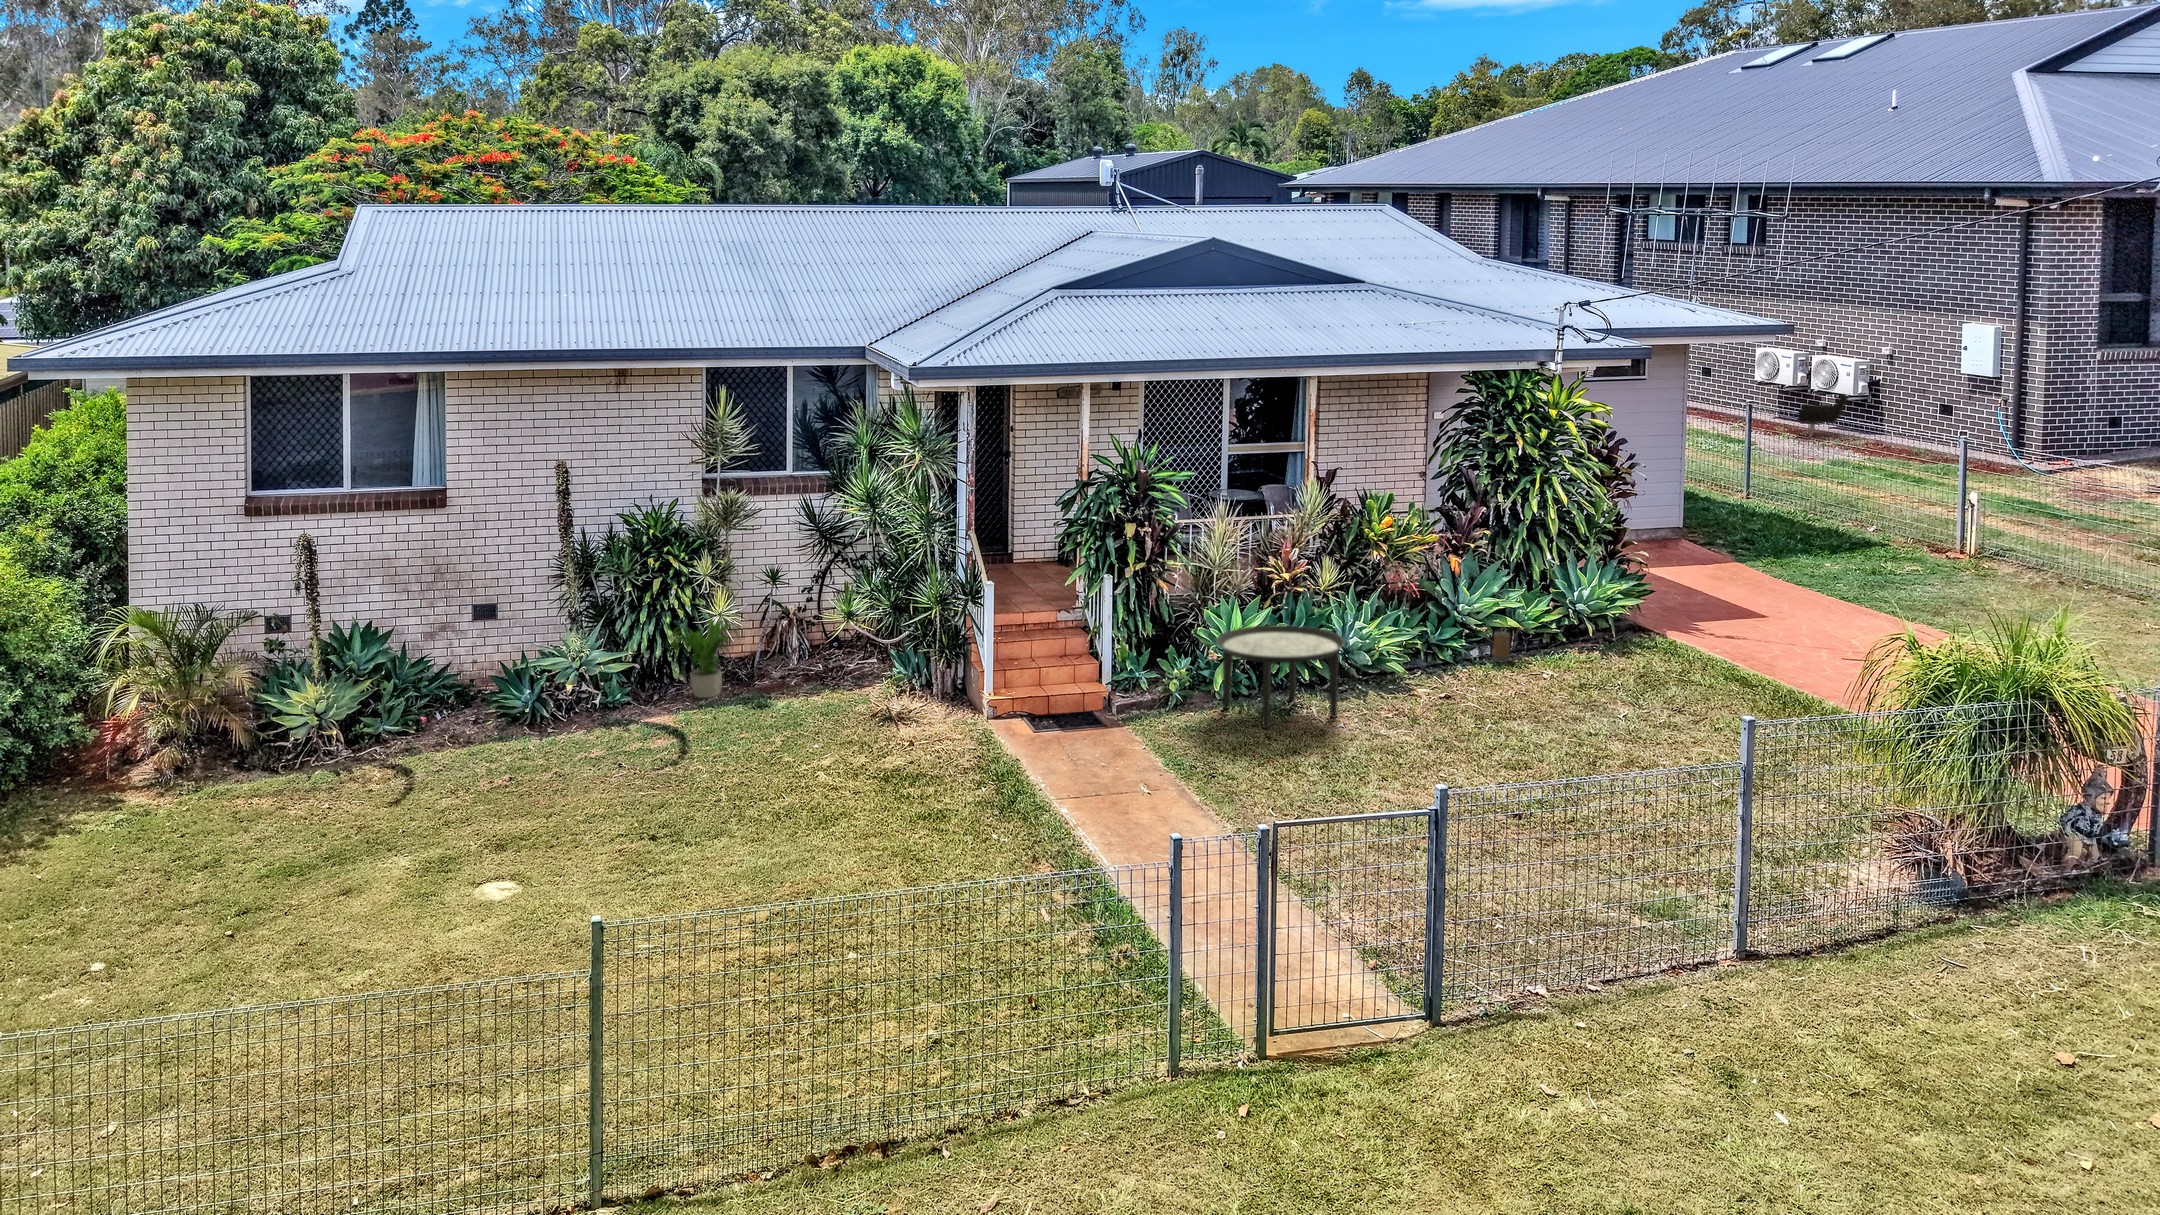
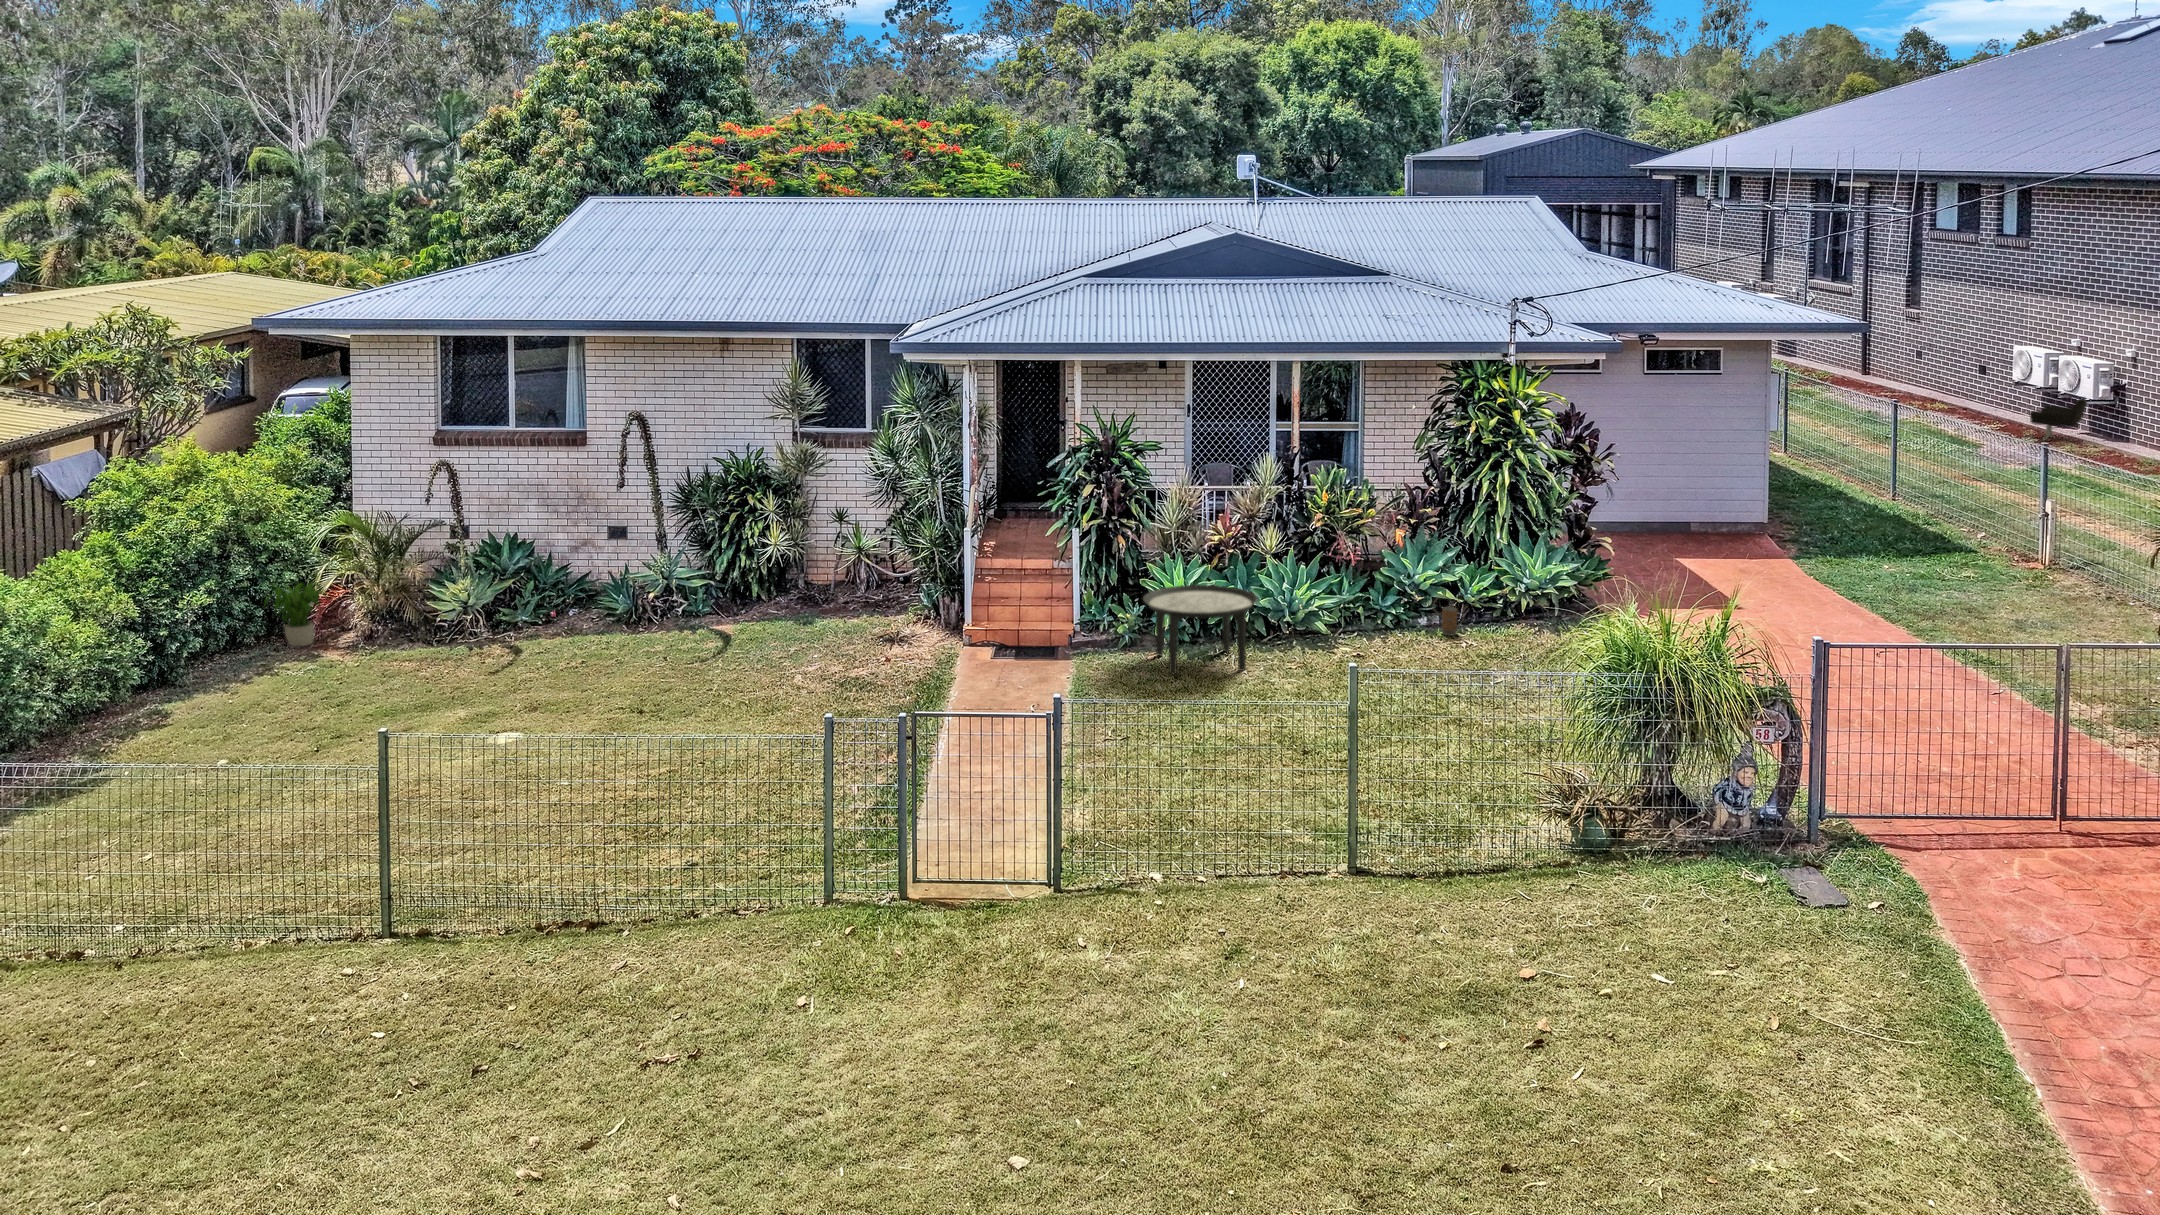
potted plant: present [668,620,738,698] -> present [264,582,330,646]

